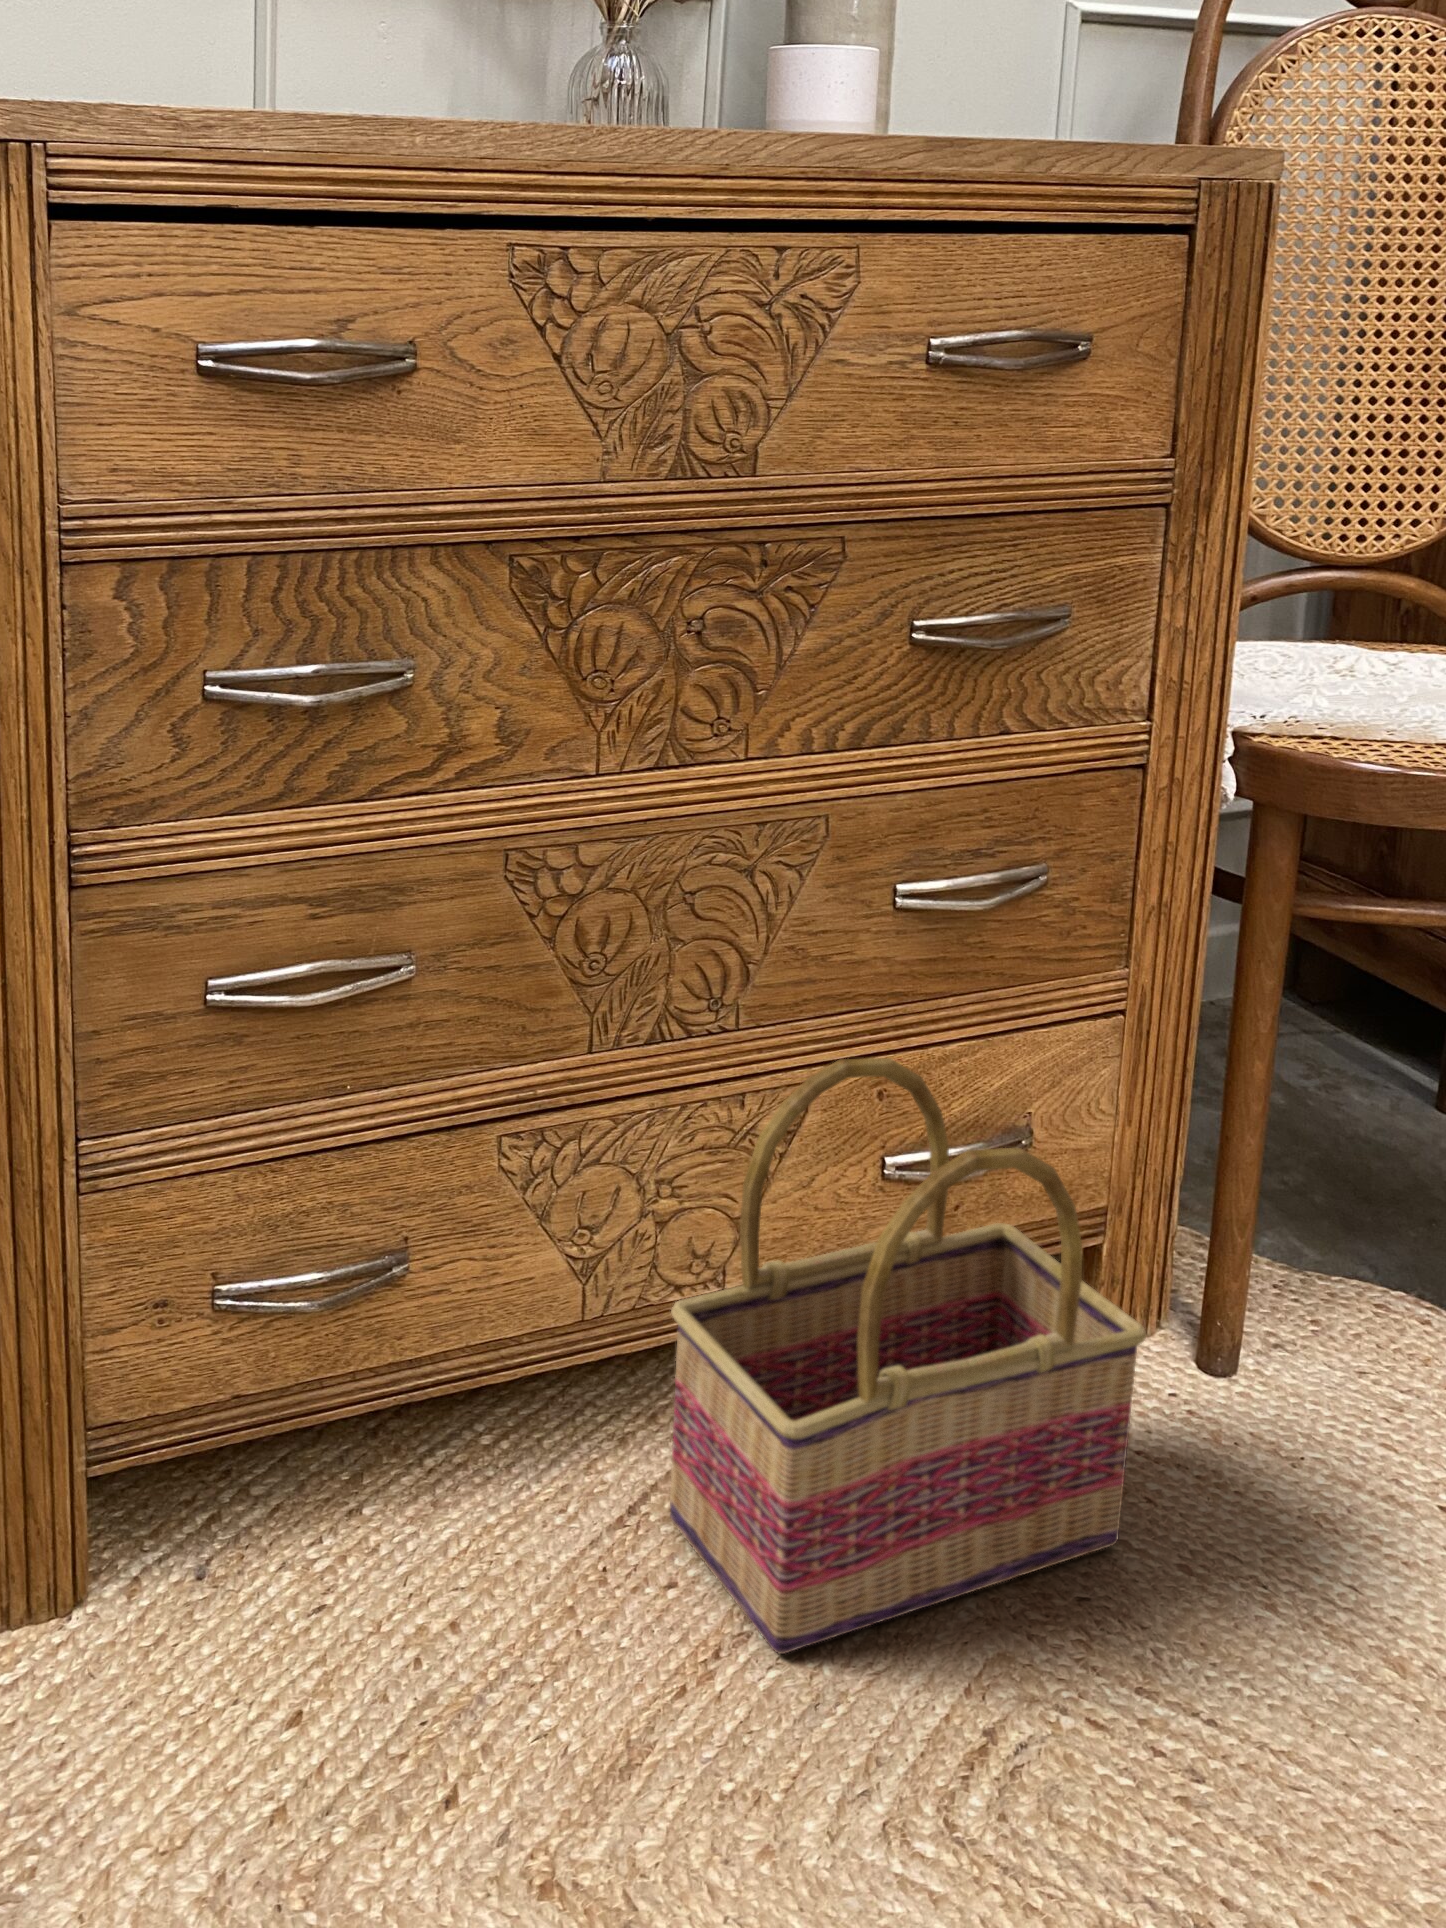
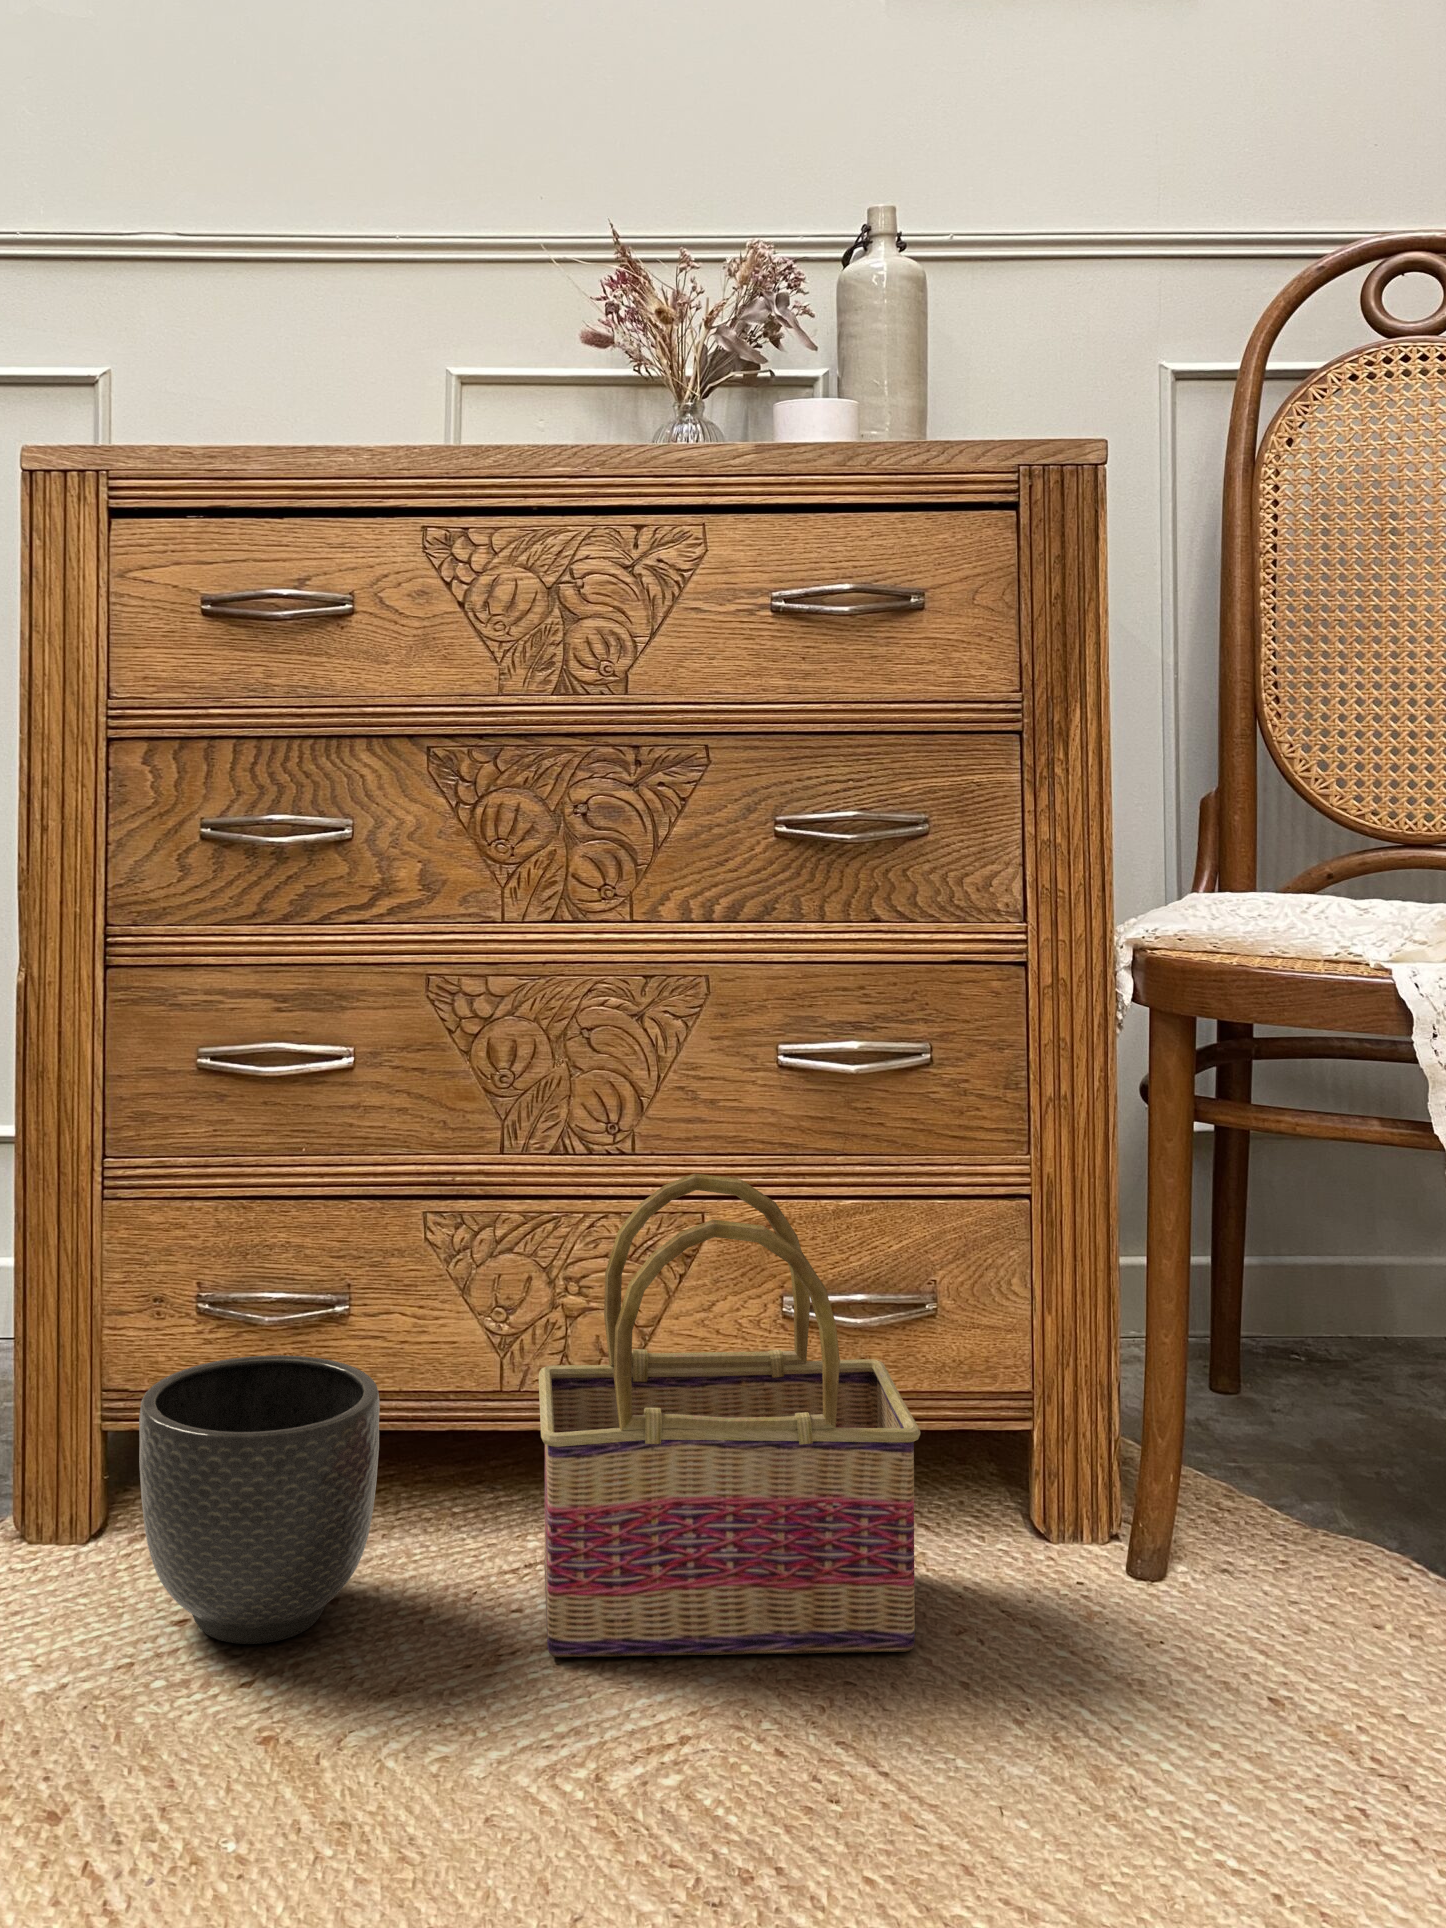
planter: none [244,1348,555,1738] -> present [139,1355,380,1644]

